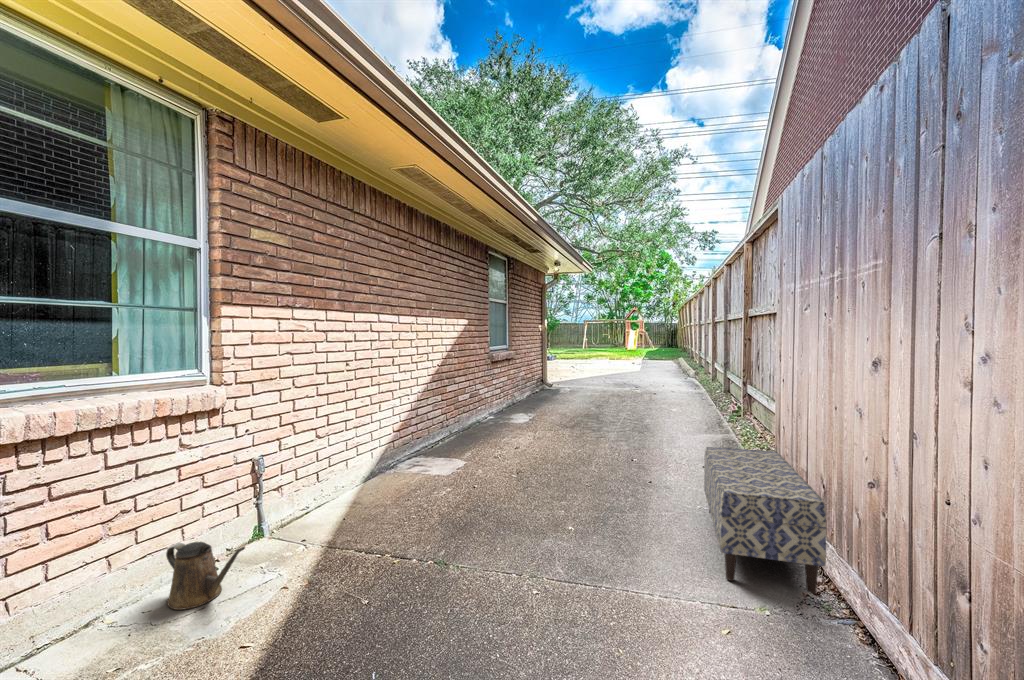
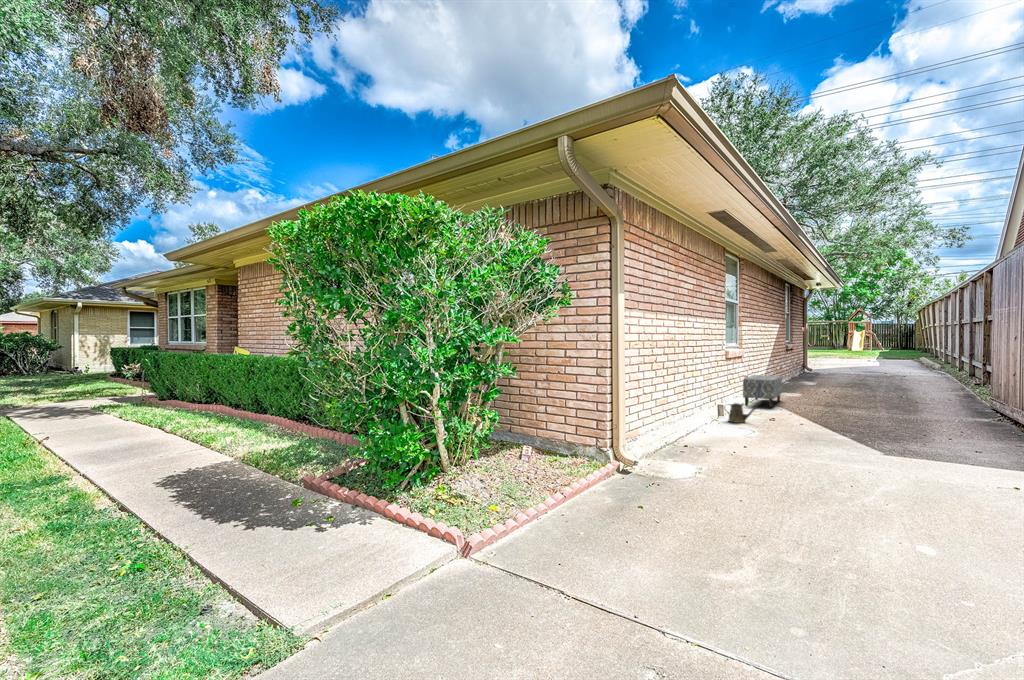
bench: present [704,447,826,593] -> present [743,375,782,408]

